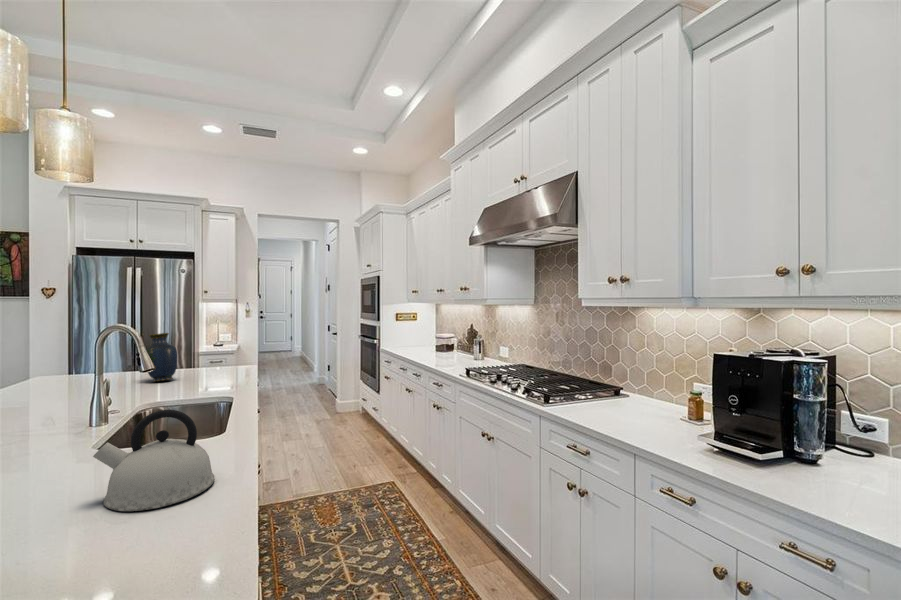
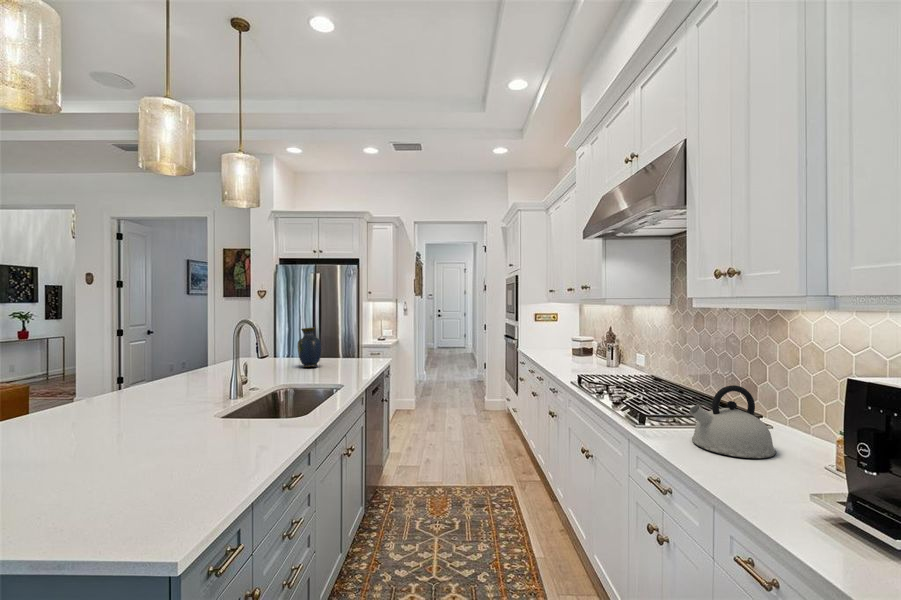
kettle: present [93,410,215,511] -> present [689,385,775,458]

